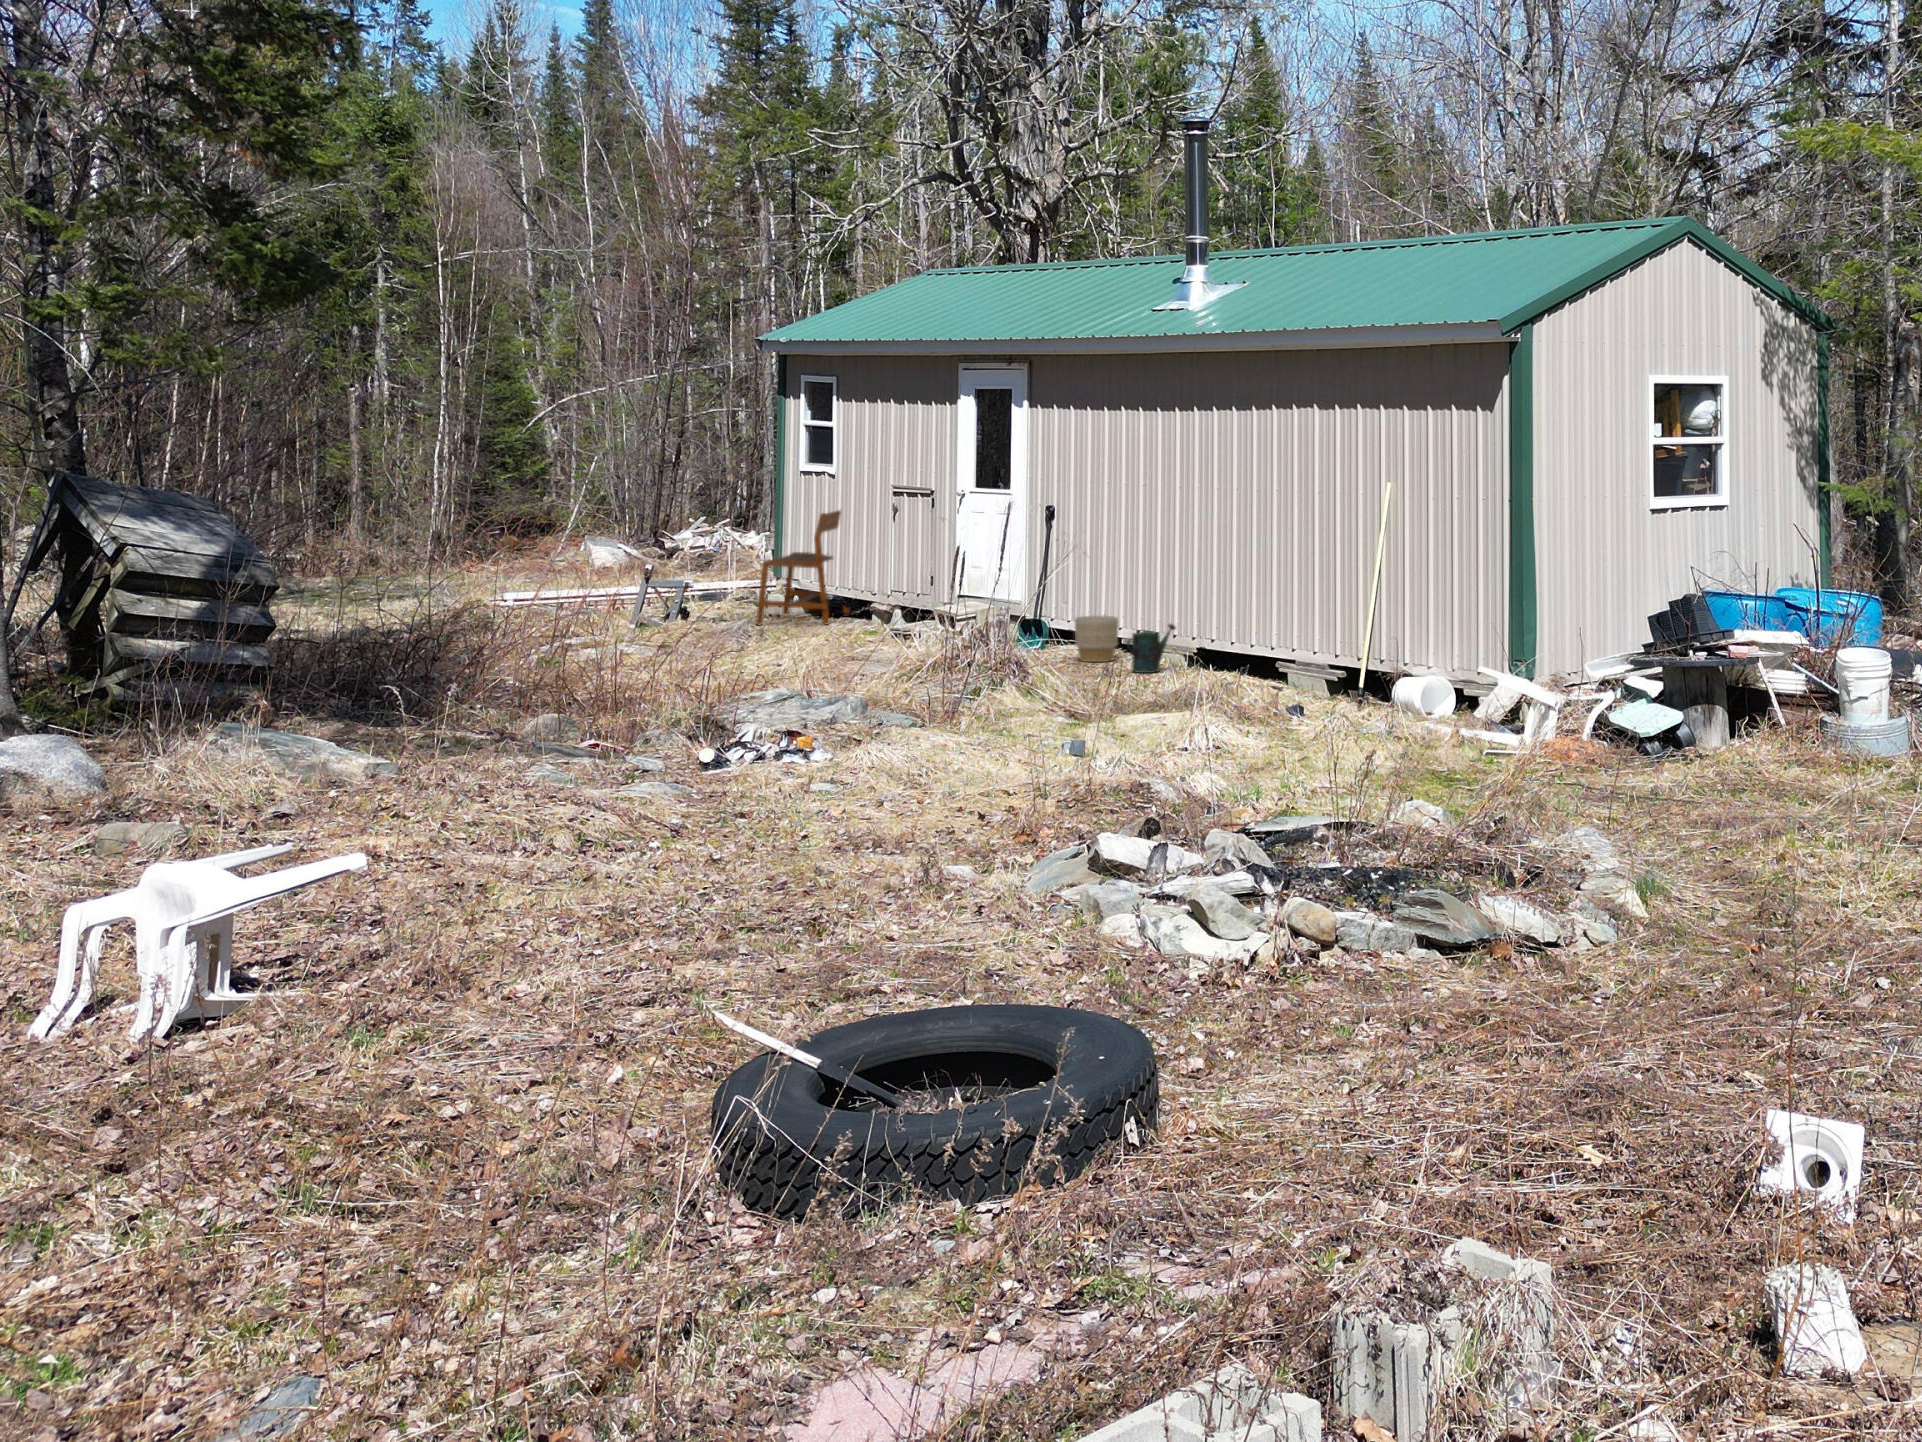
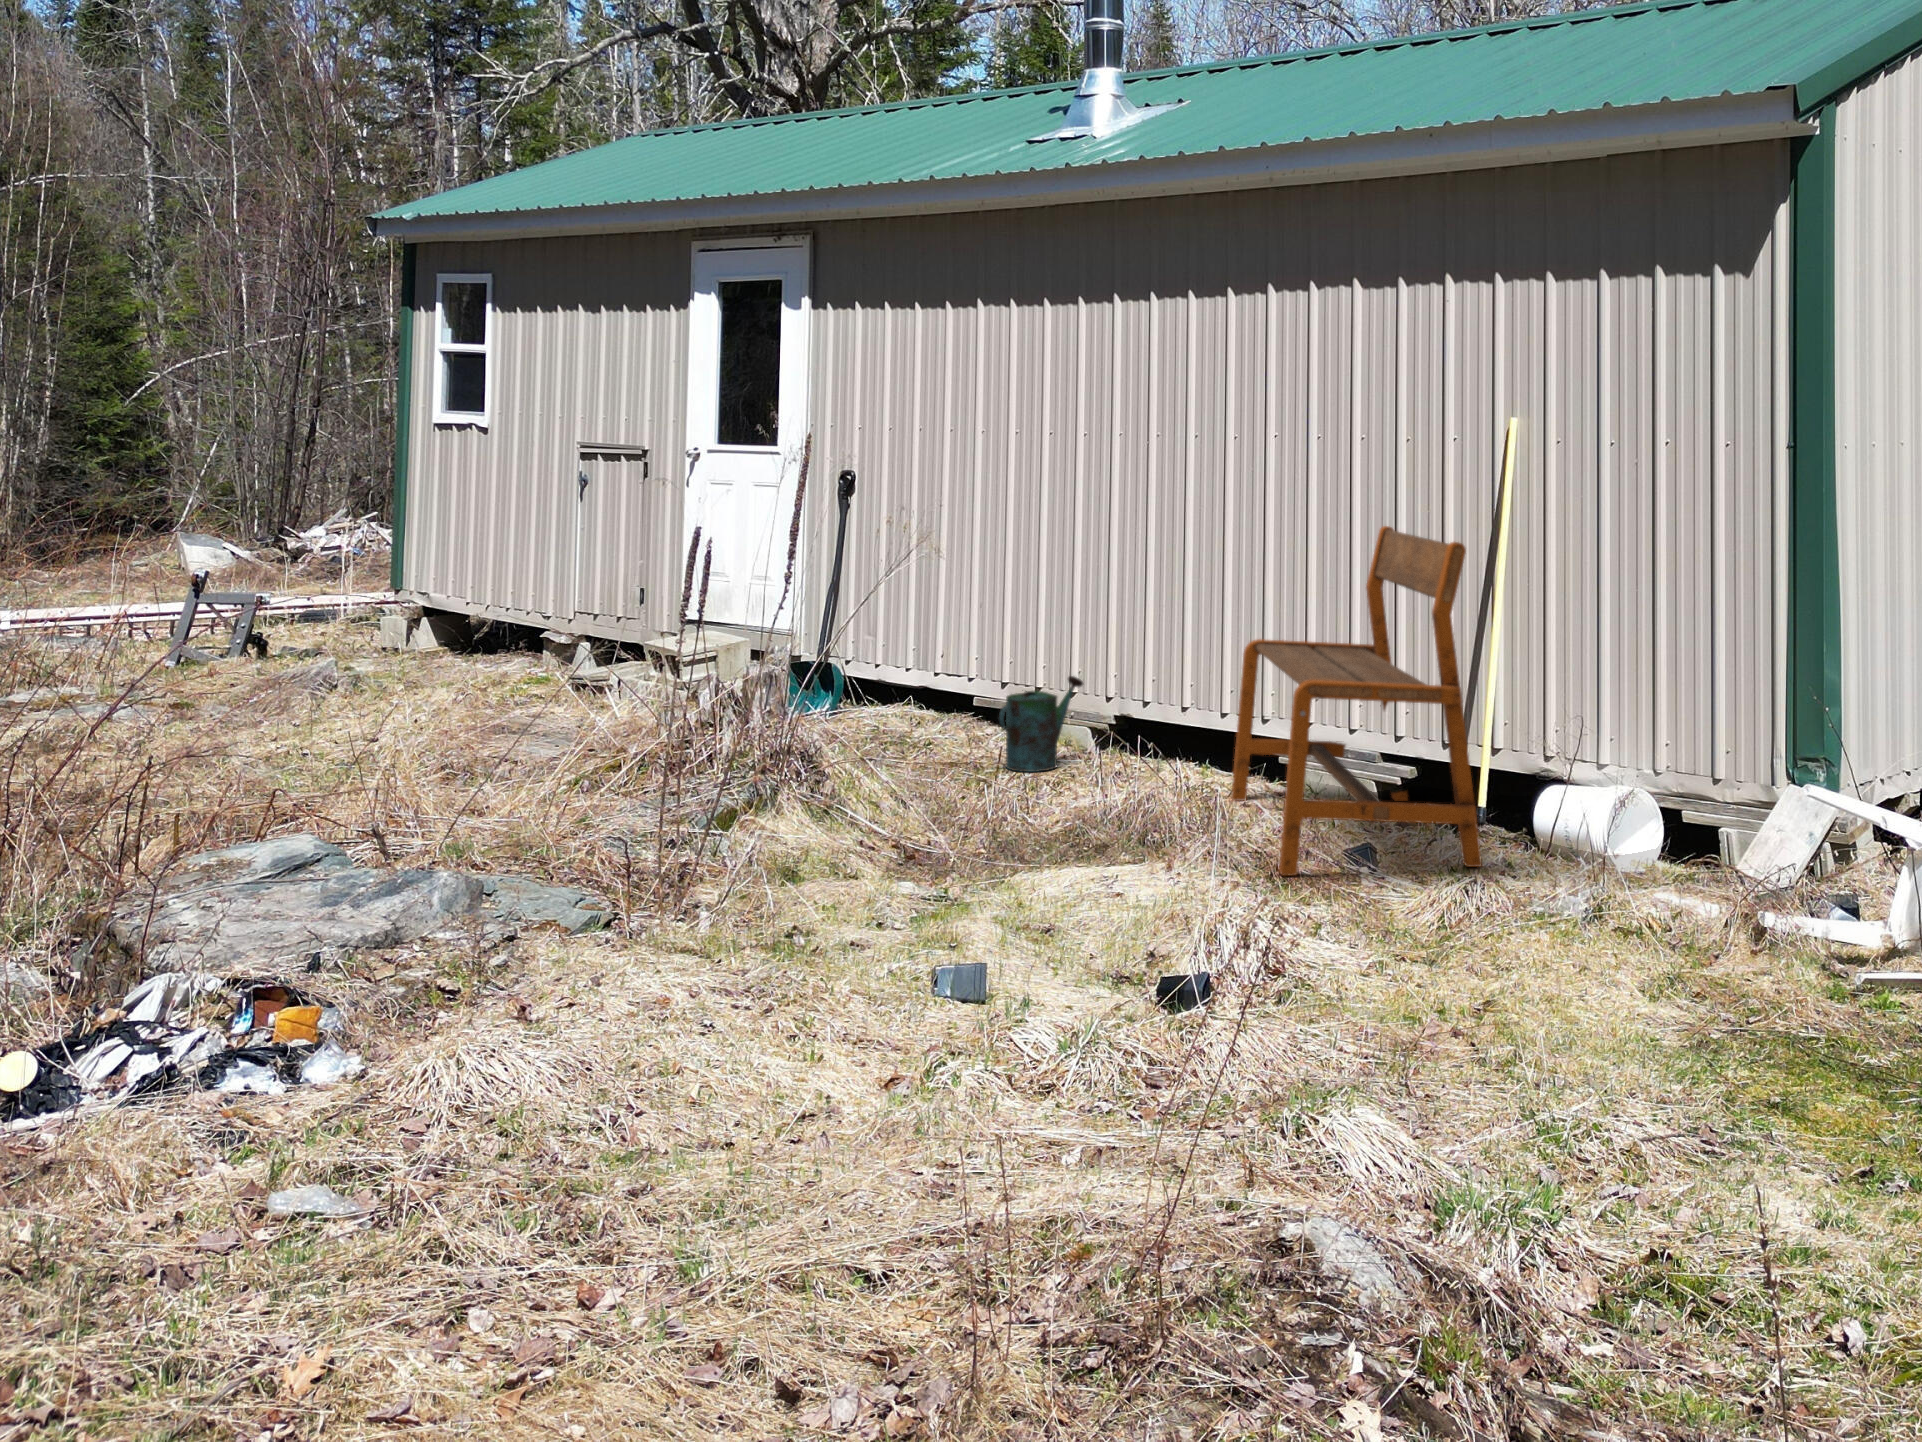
bench: present [756,510,850,625] -> present [1231,526,1482,876]
planter: present [1075,616,1118,662] -> none [892,659,971,746]

